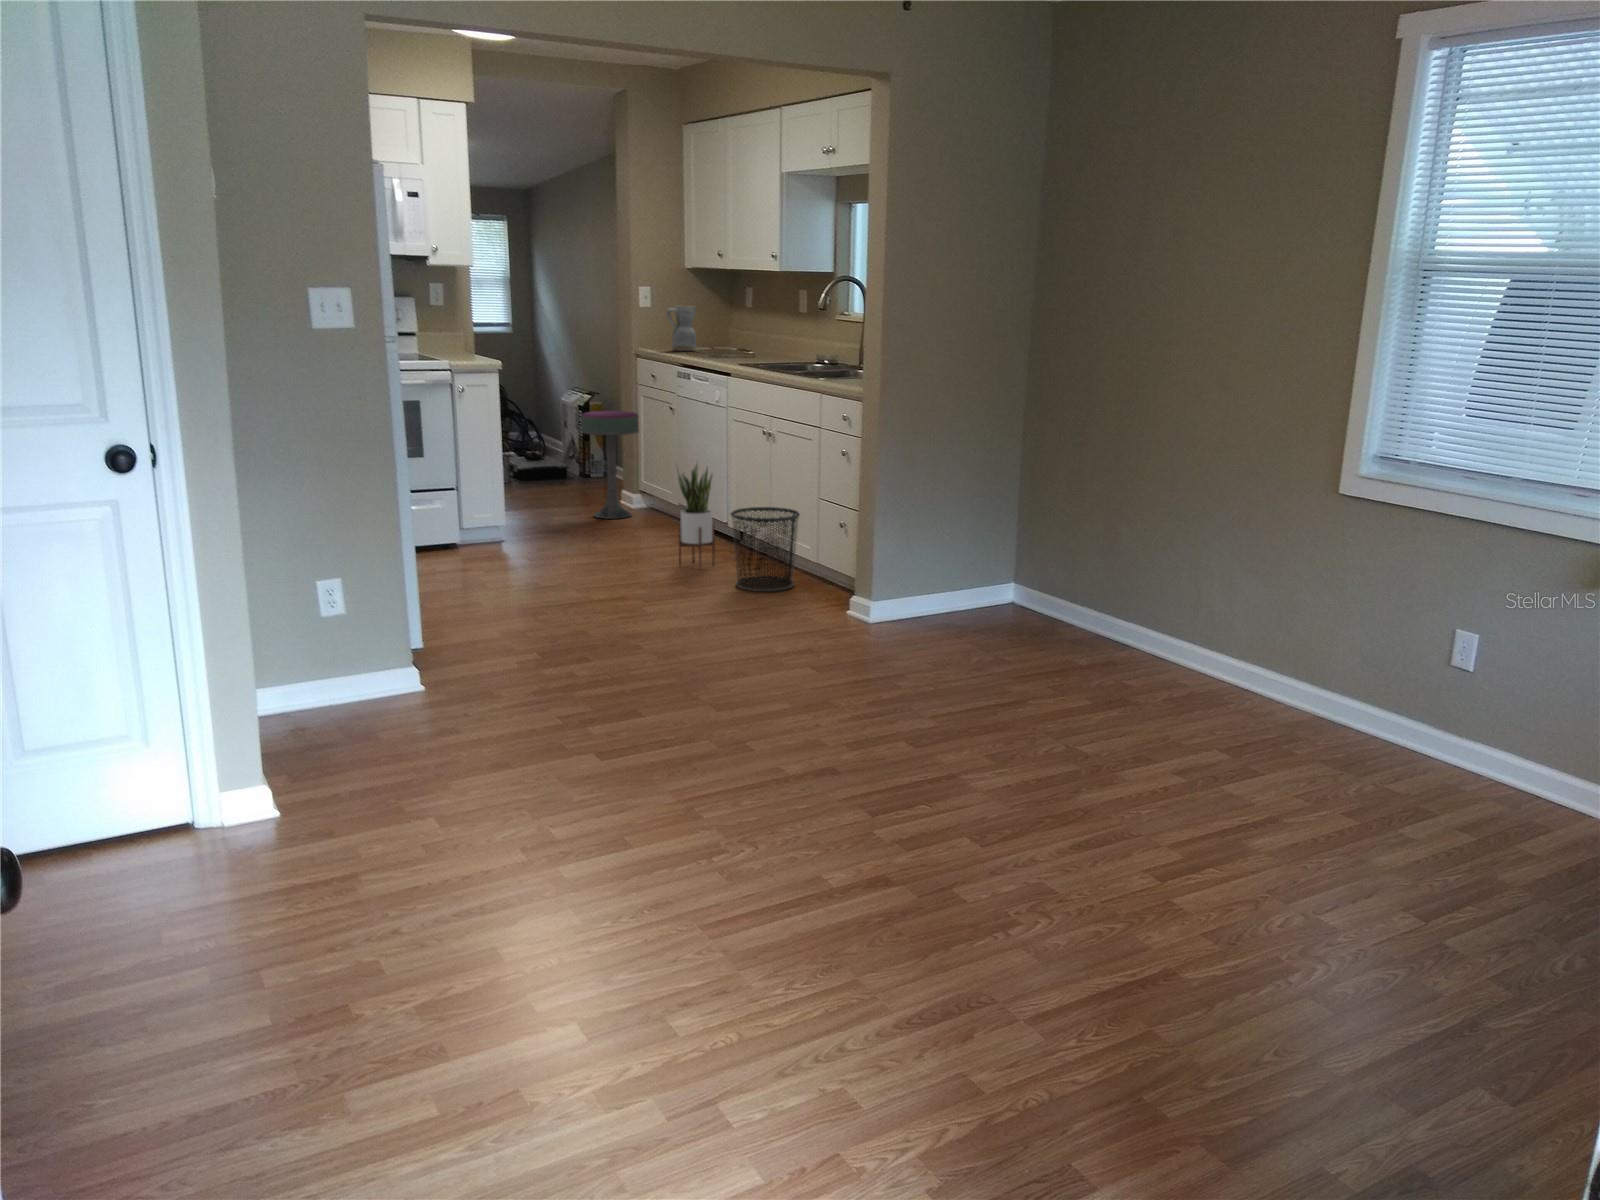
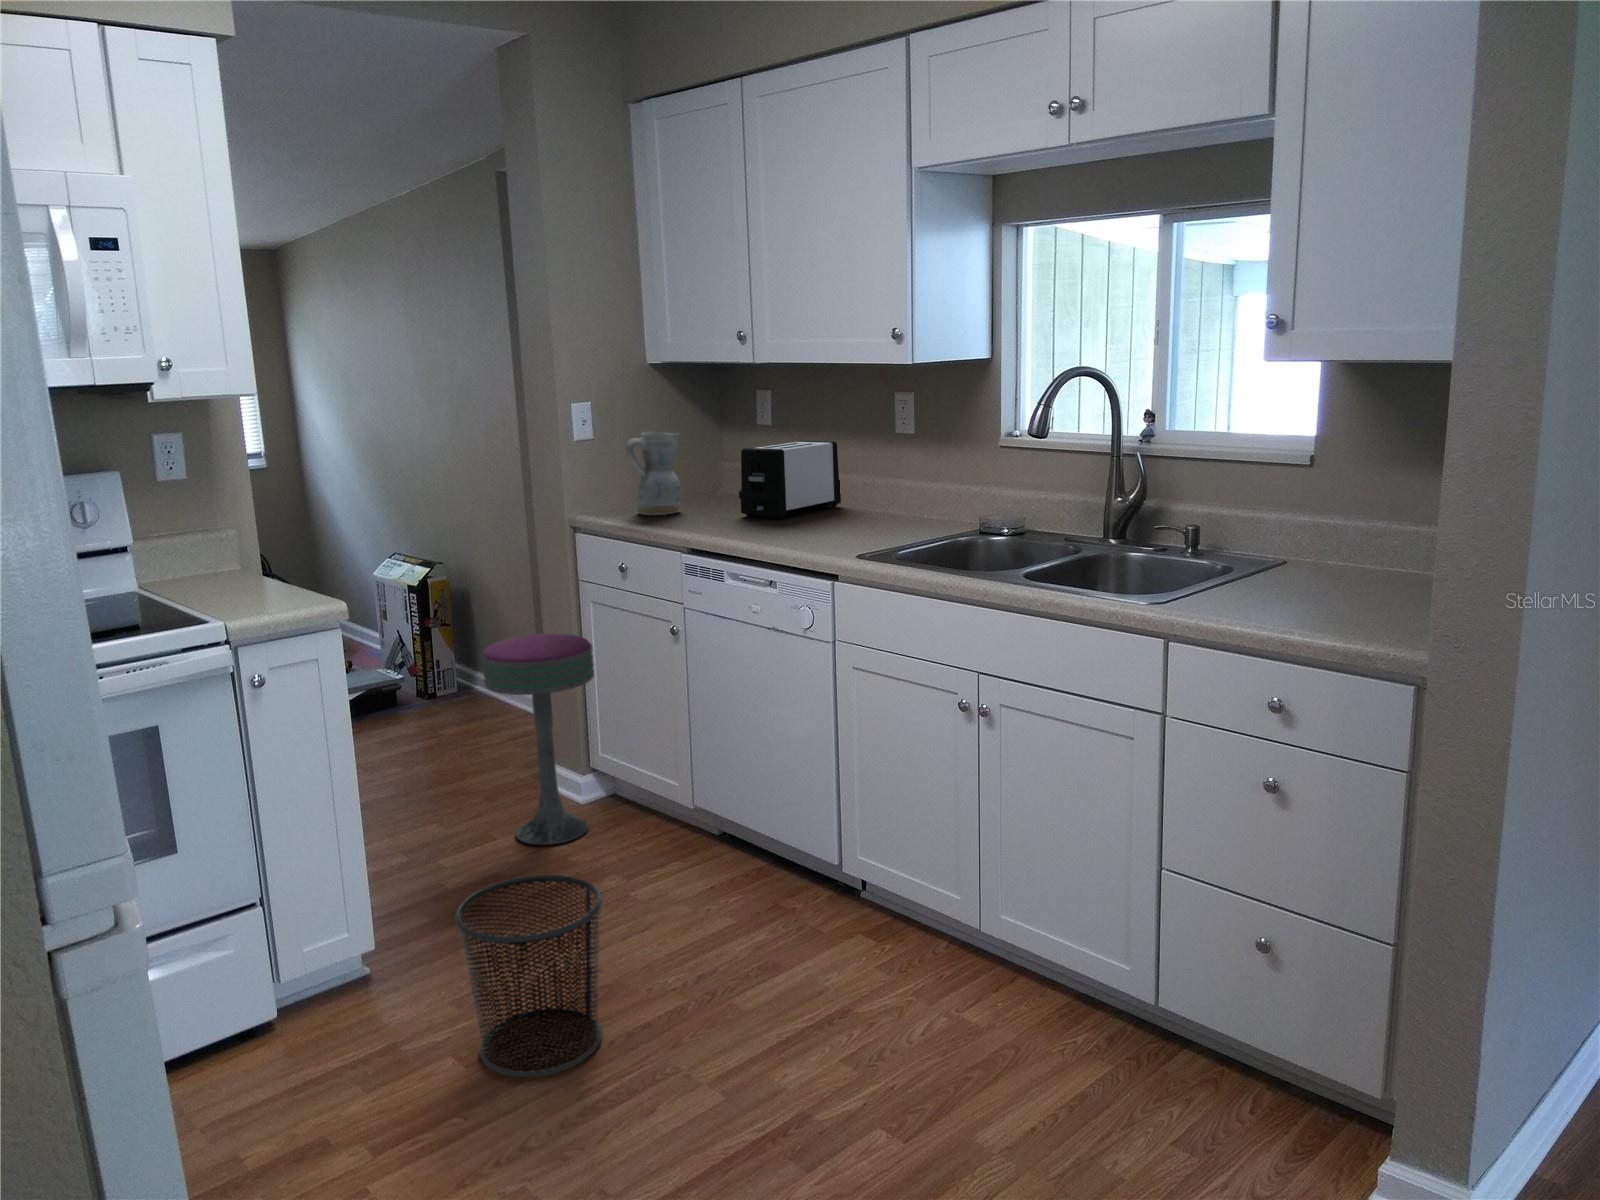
toaster: none [720,315,782,354] -> present [739,441,841,518]
potted plant: present [676,461,715,568] -> none [816,805,888,1043]
waste bin: present [731,507,800,592] -> present [455,875,602,1077]

